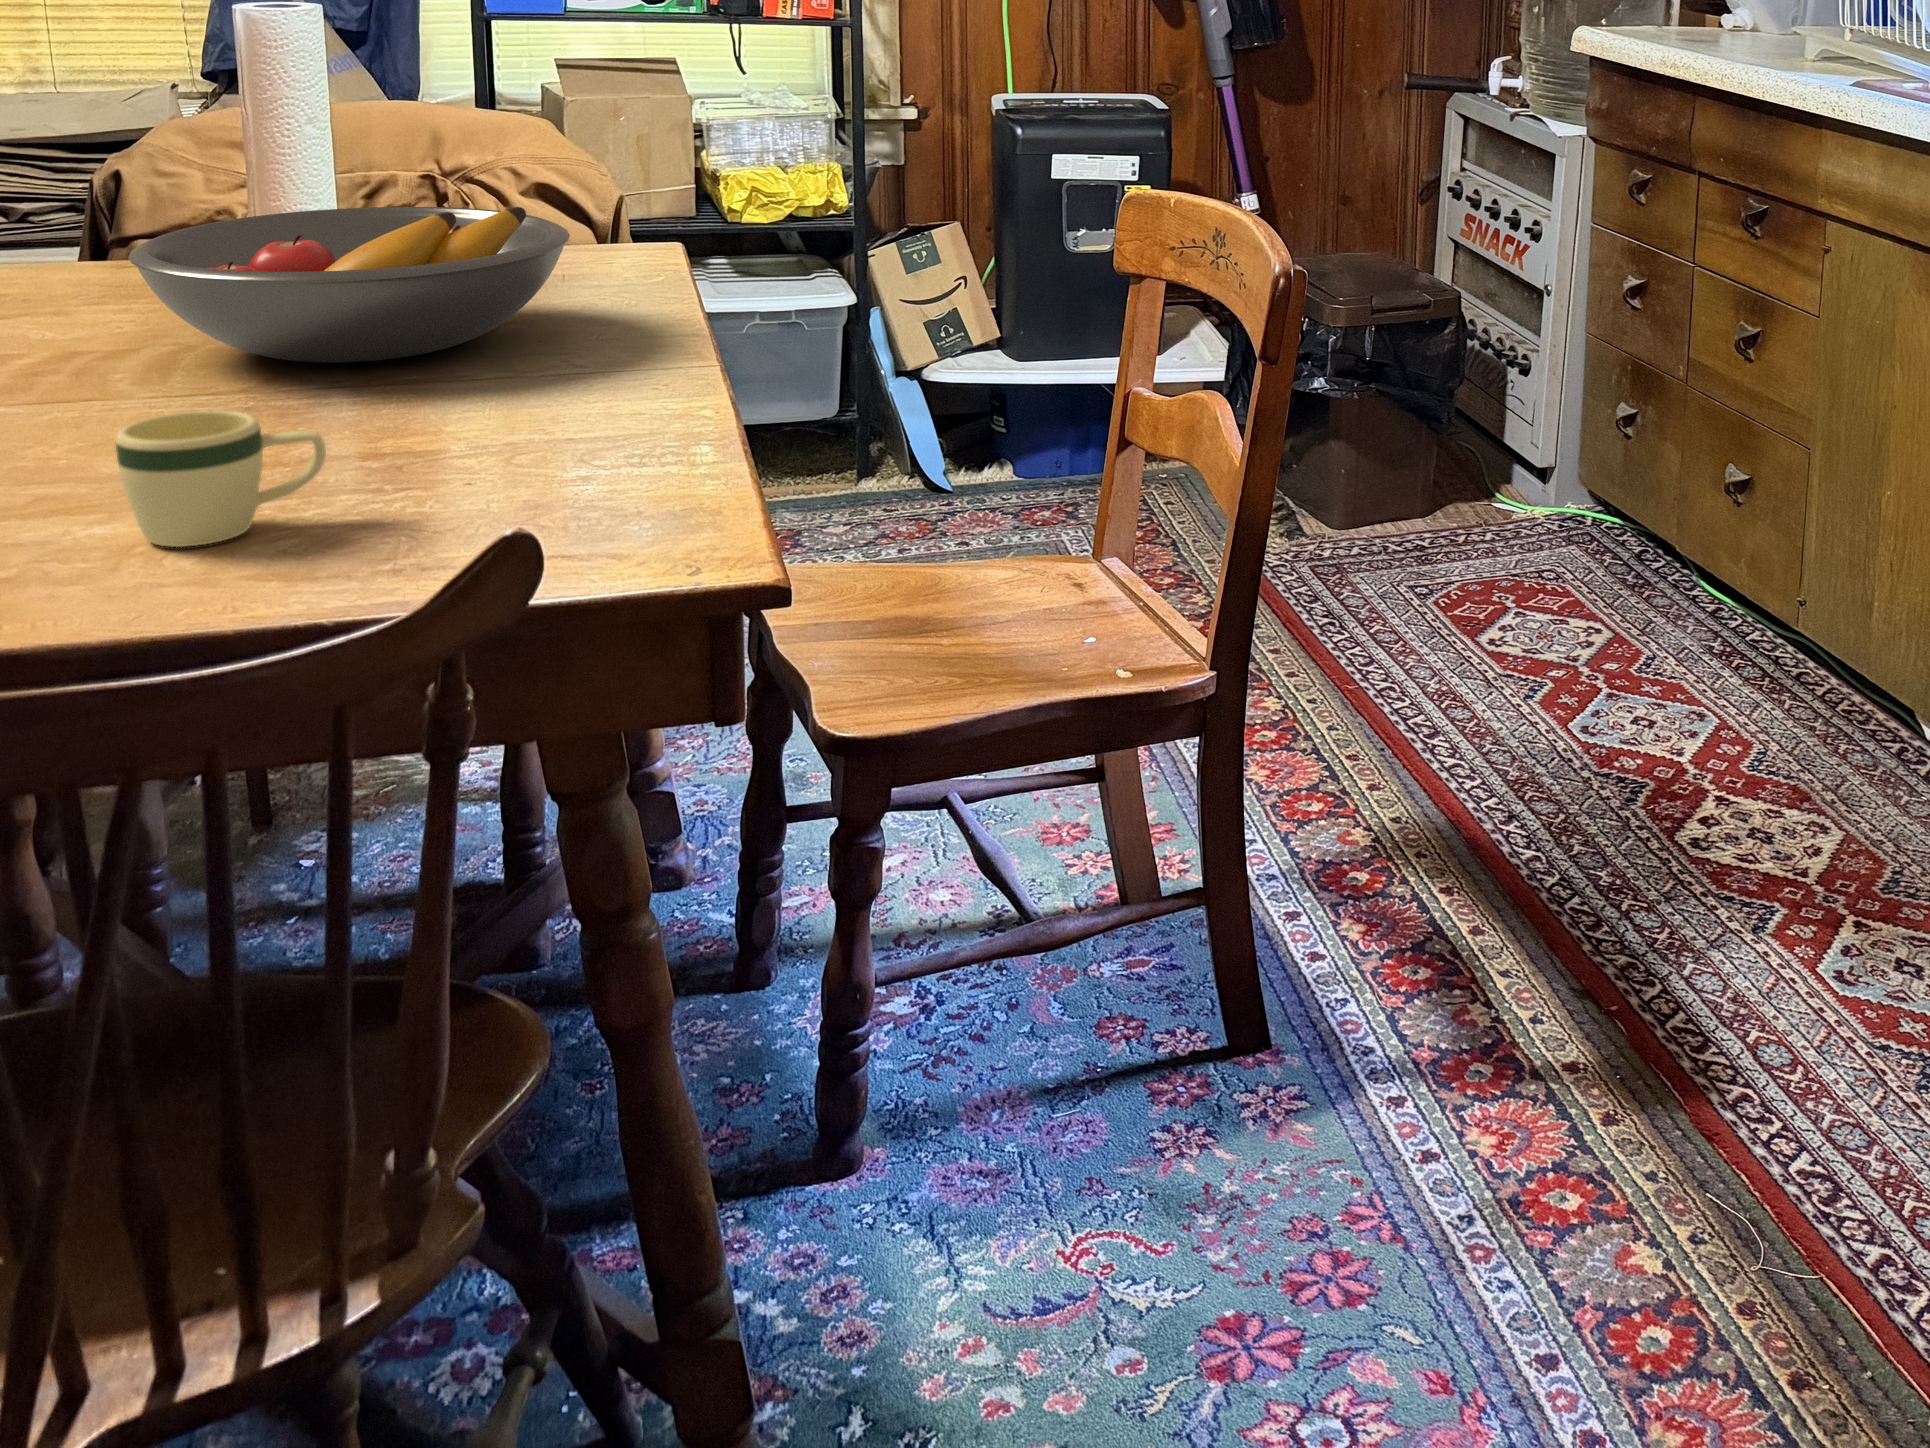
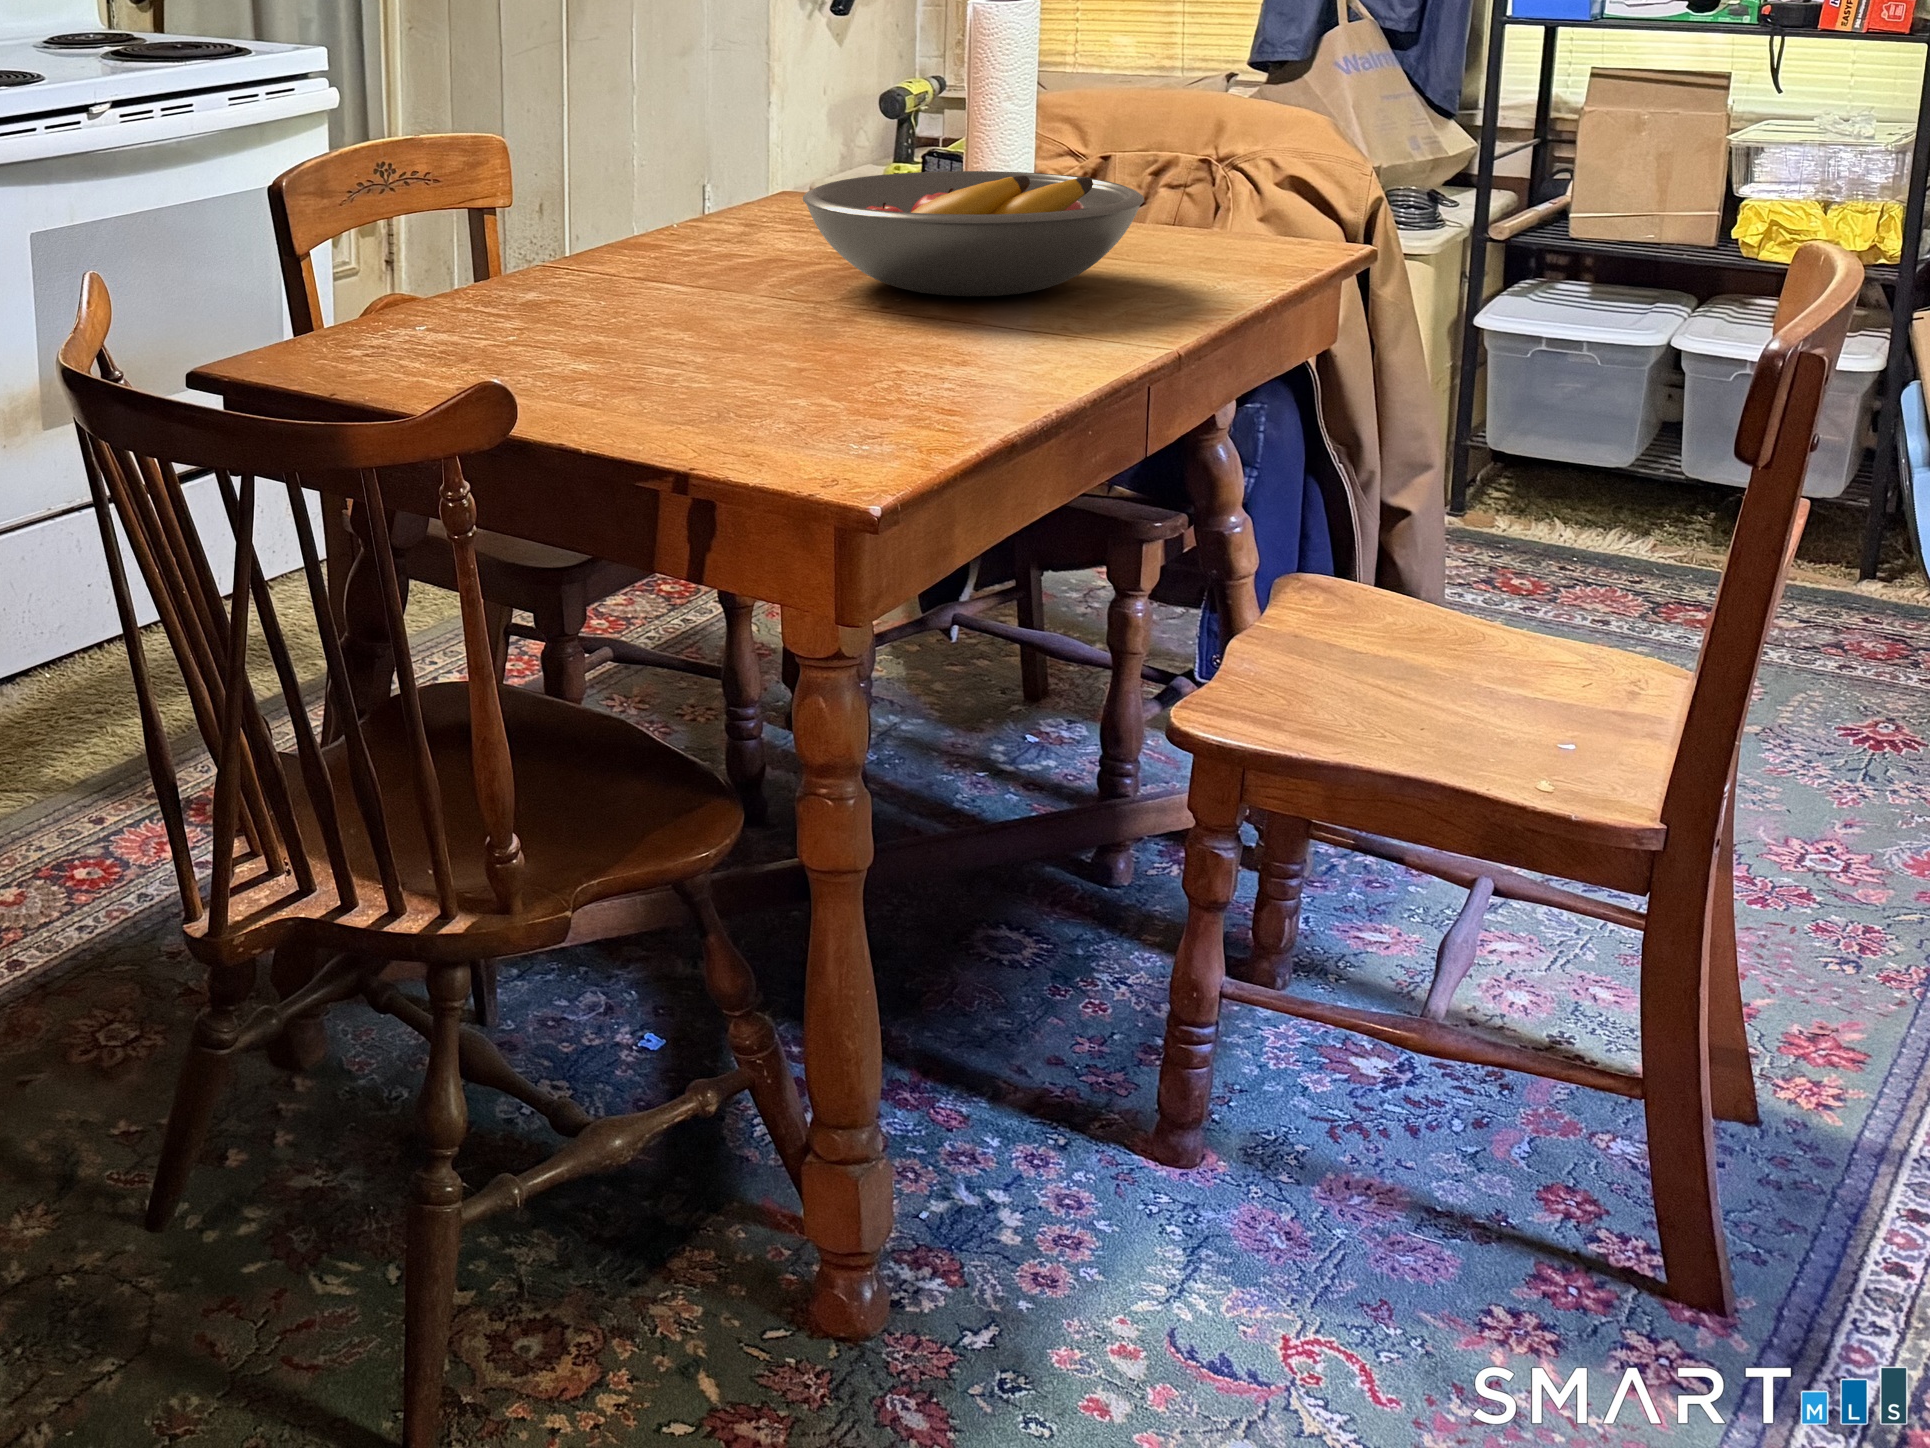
mug: present [116,410,326,547] -> none [593,288,725,384]

